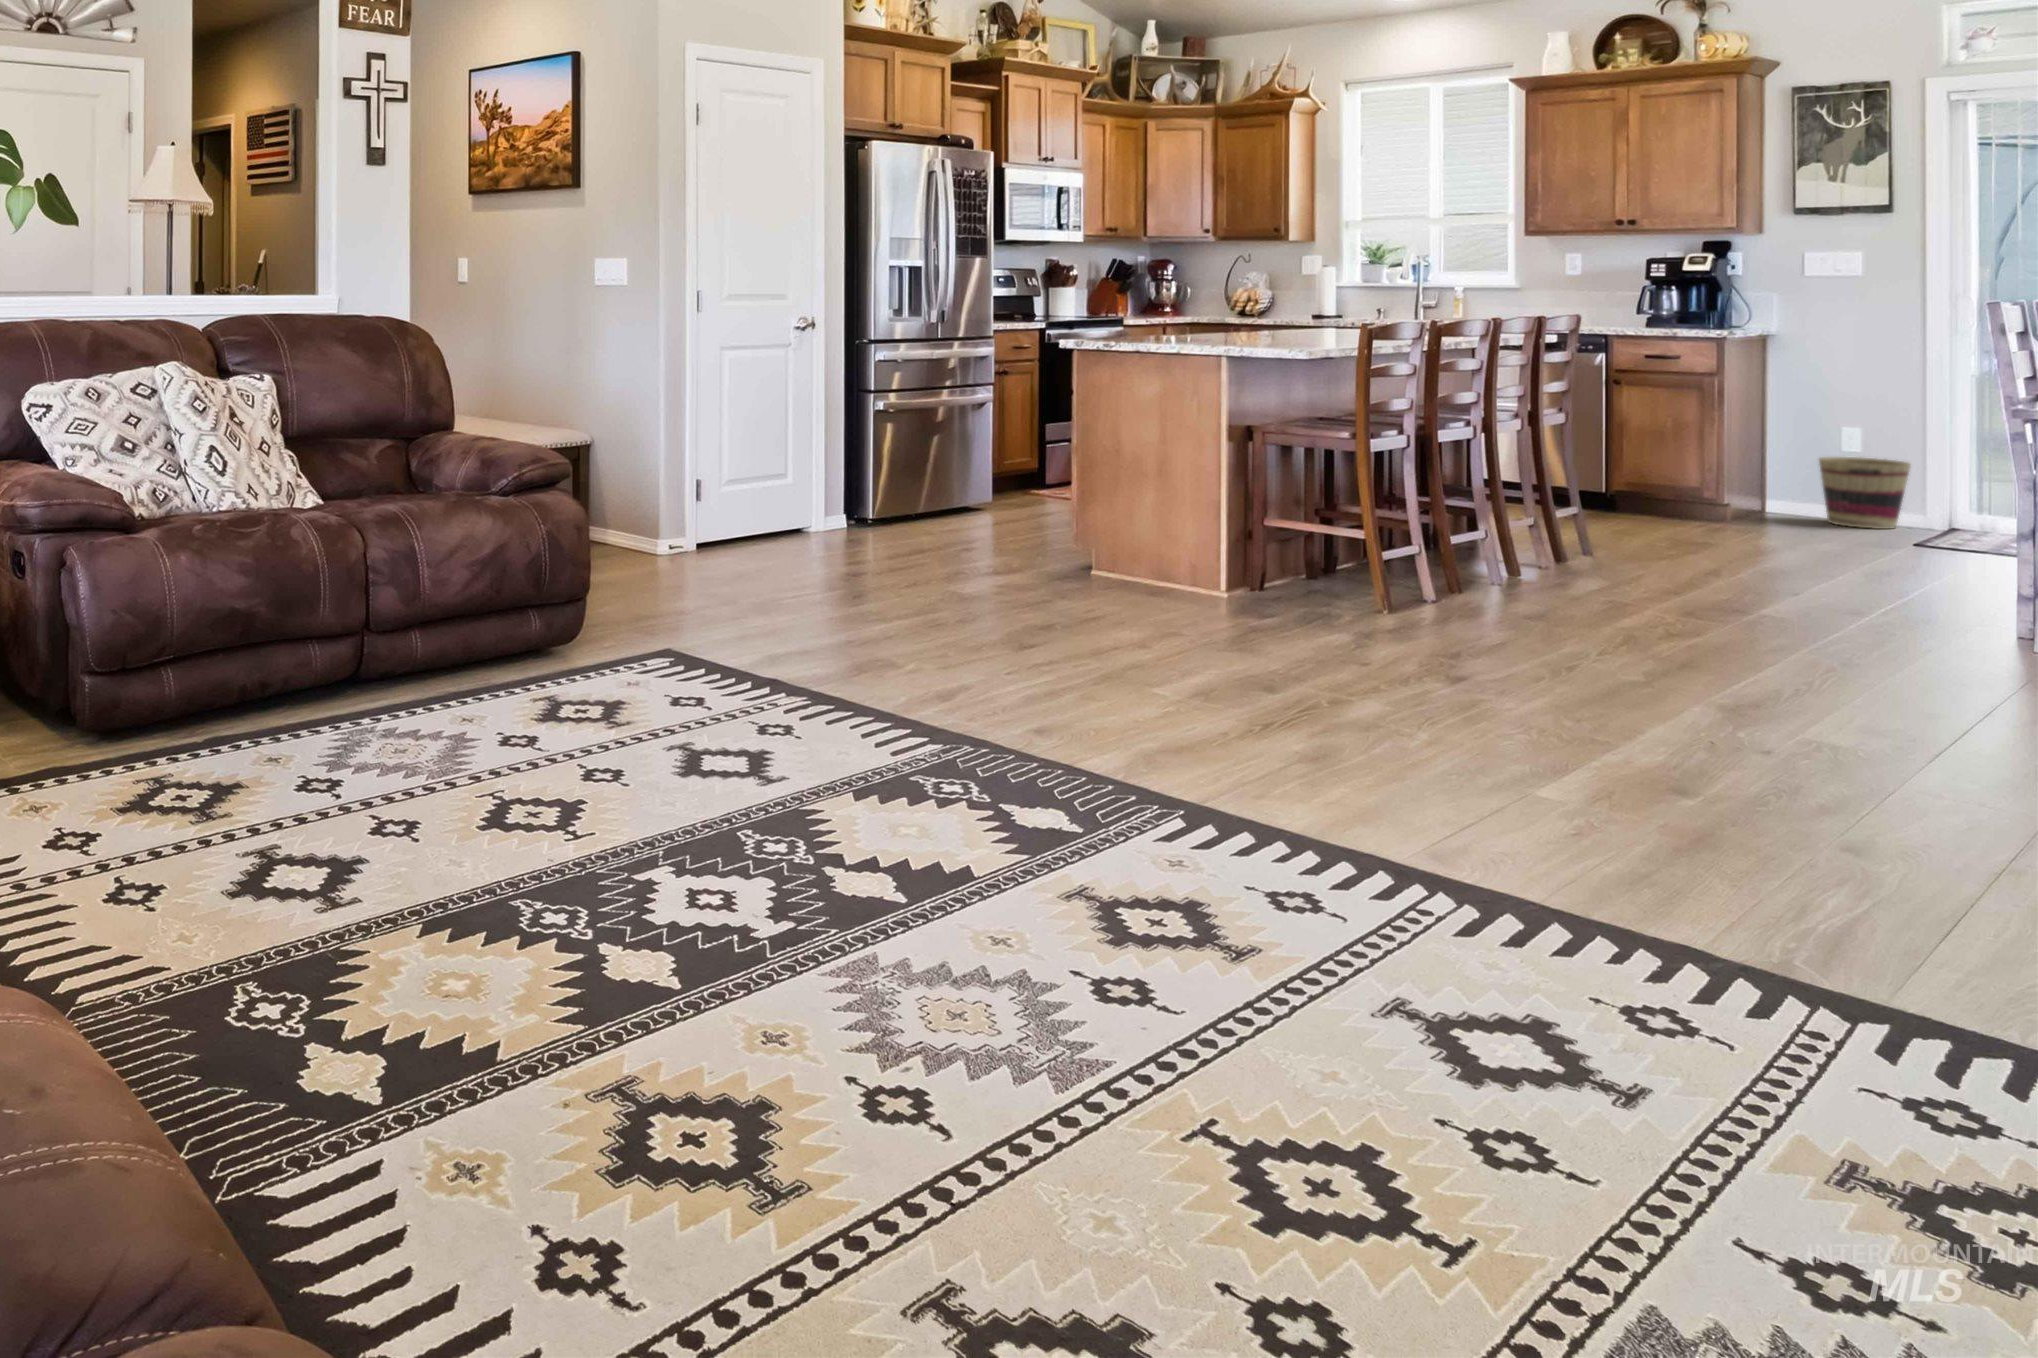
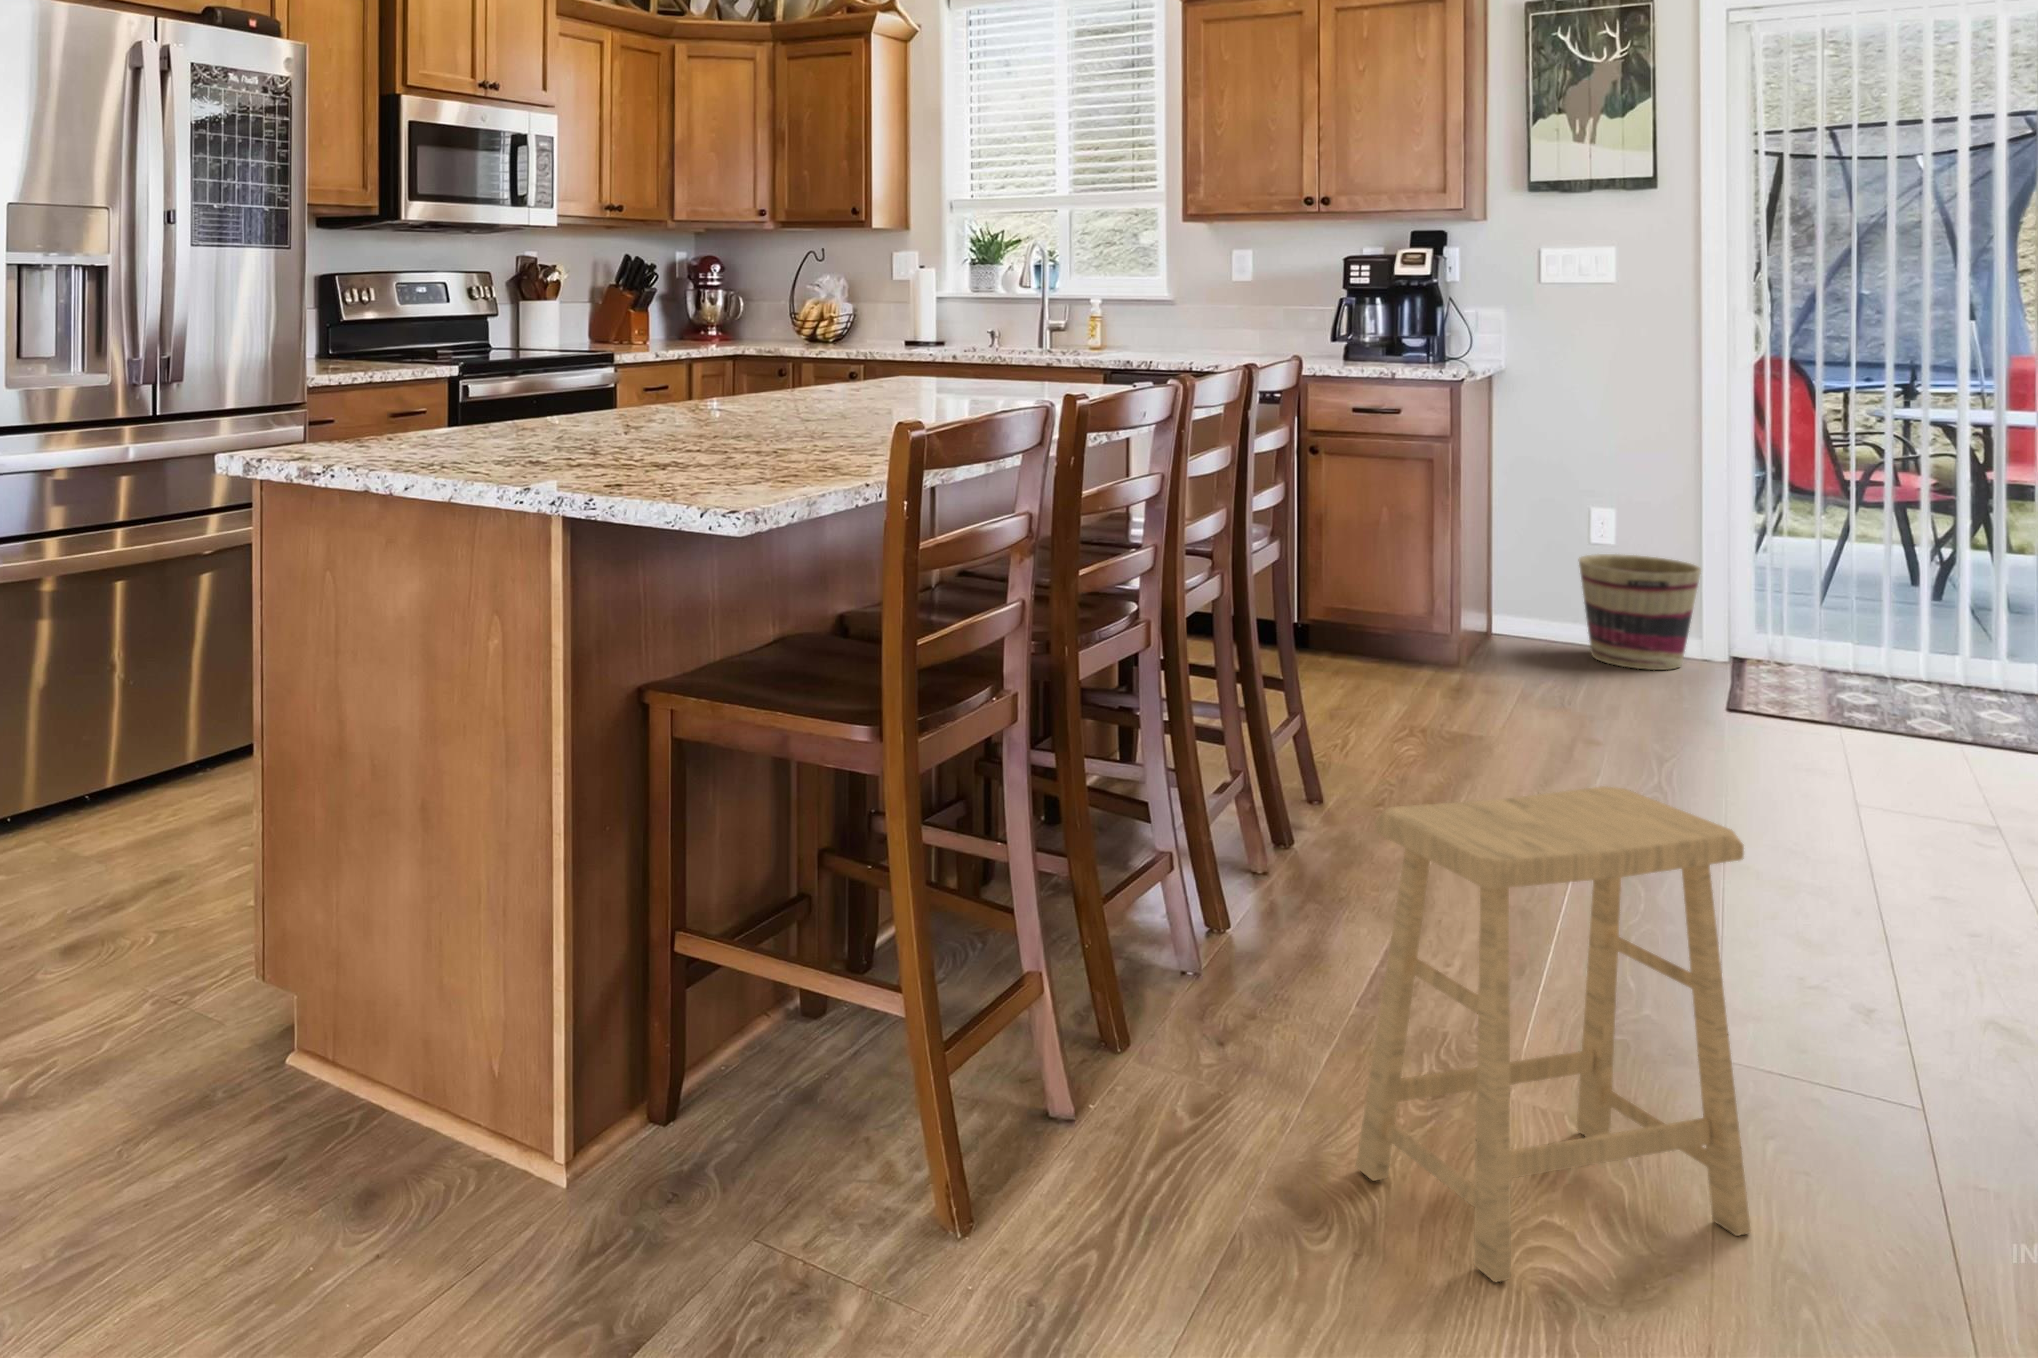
footstool: none [1557,475,1729,639] -> present [1356,786,1751,1282]

